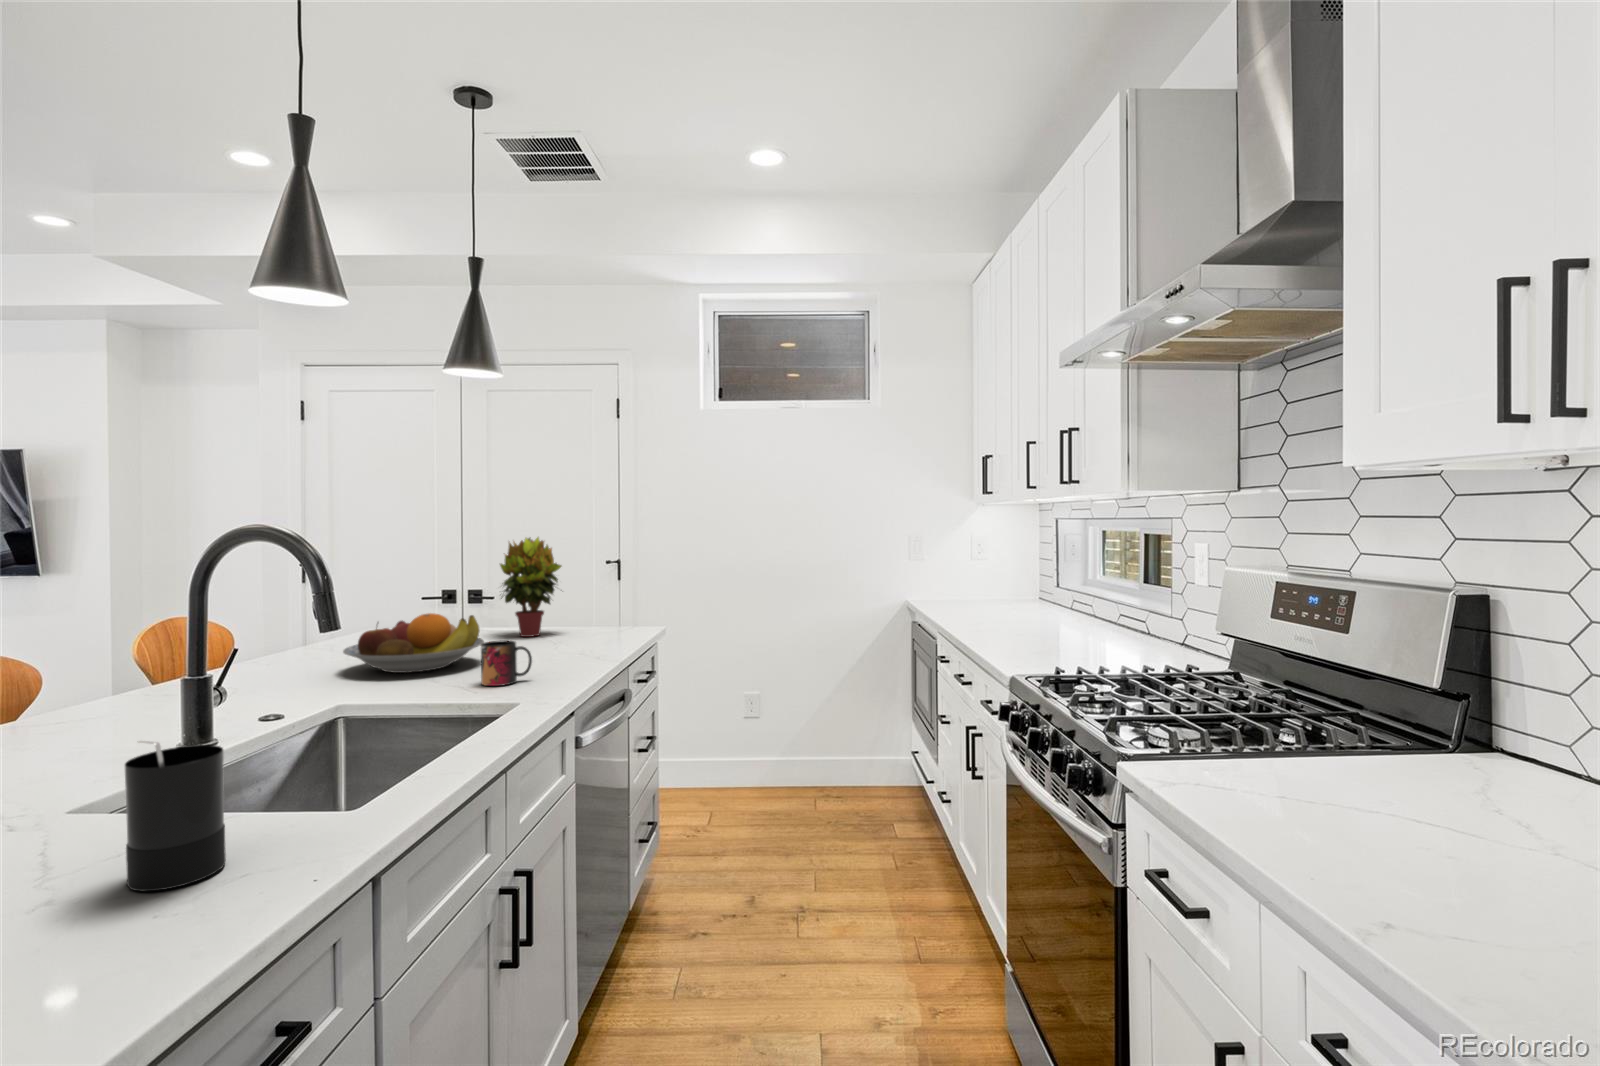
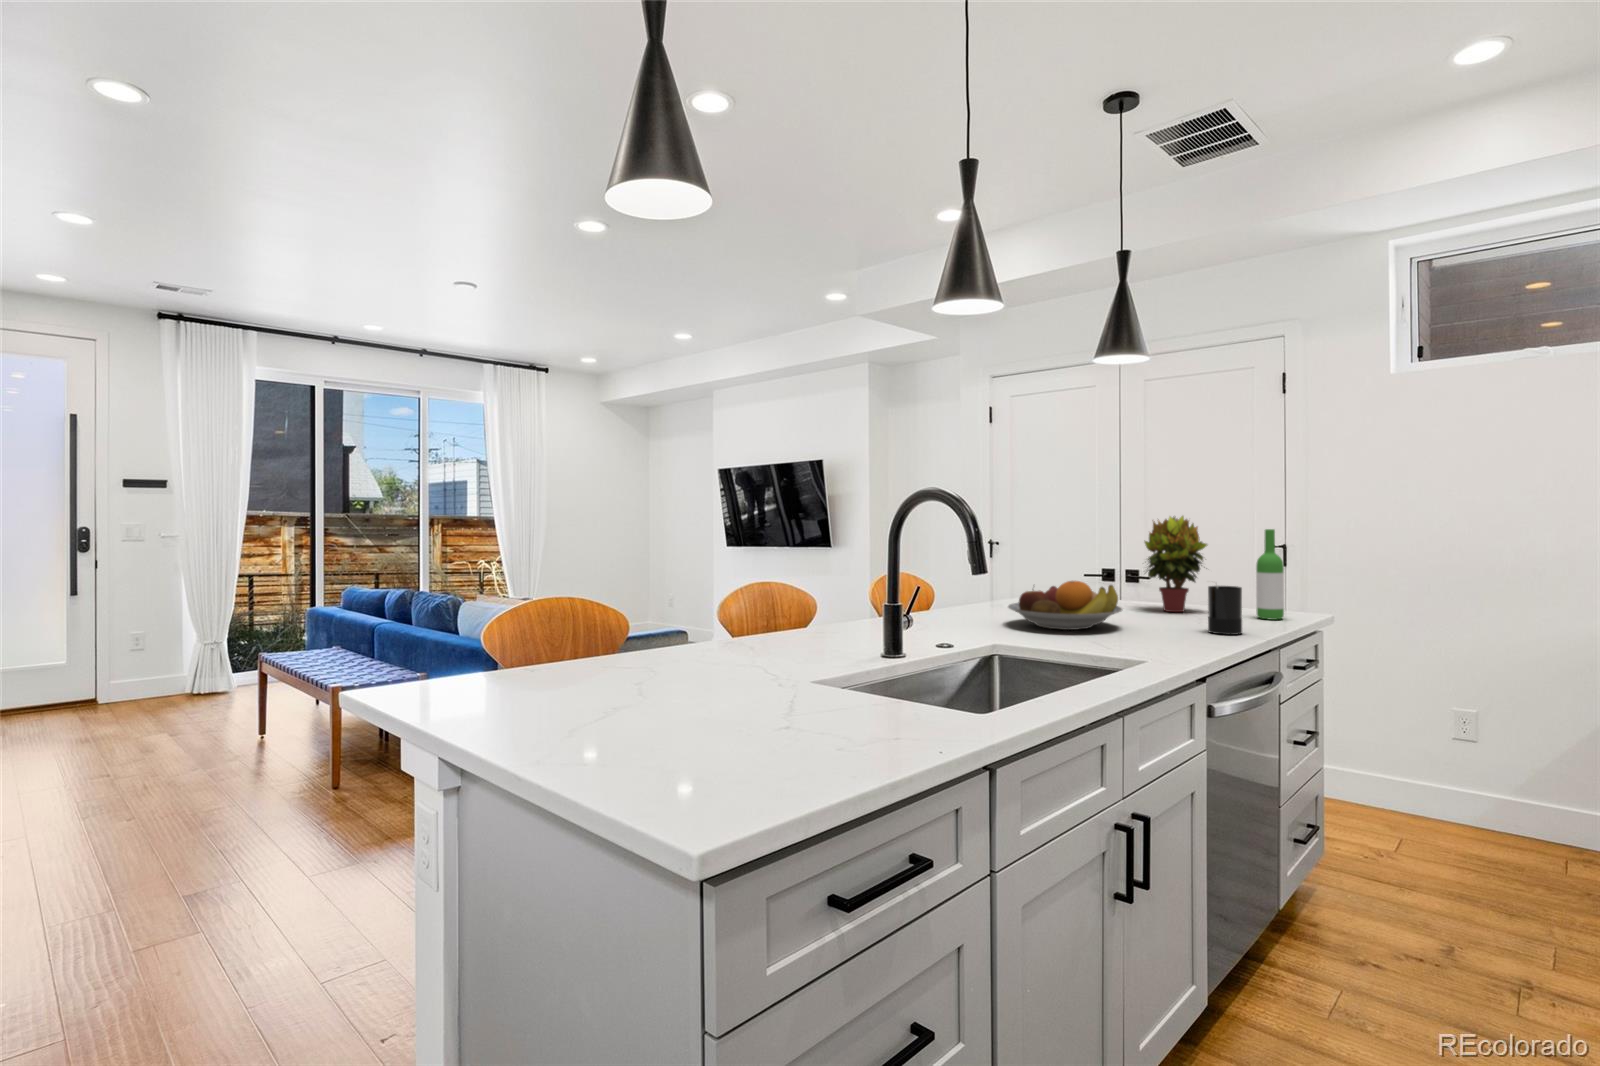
wine bottle: none [605,550,627,635] -> present [1256,529,1284,620]
mug: present [481,640,532,686] -> none [1114,608,1163,649]
candle: present [124,741,226,891] -> present [1208,585,1242,635]

